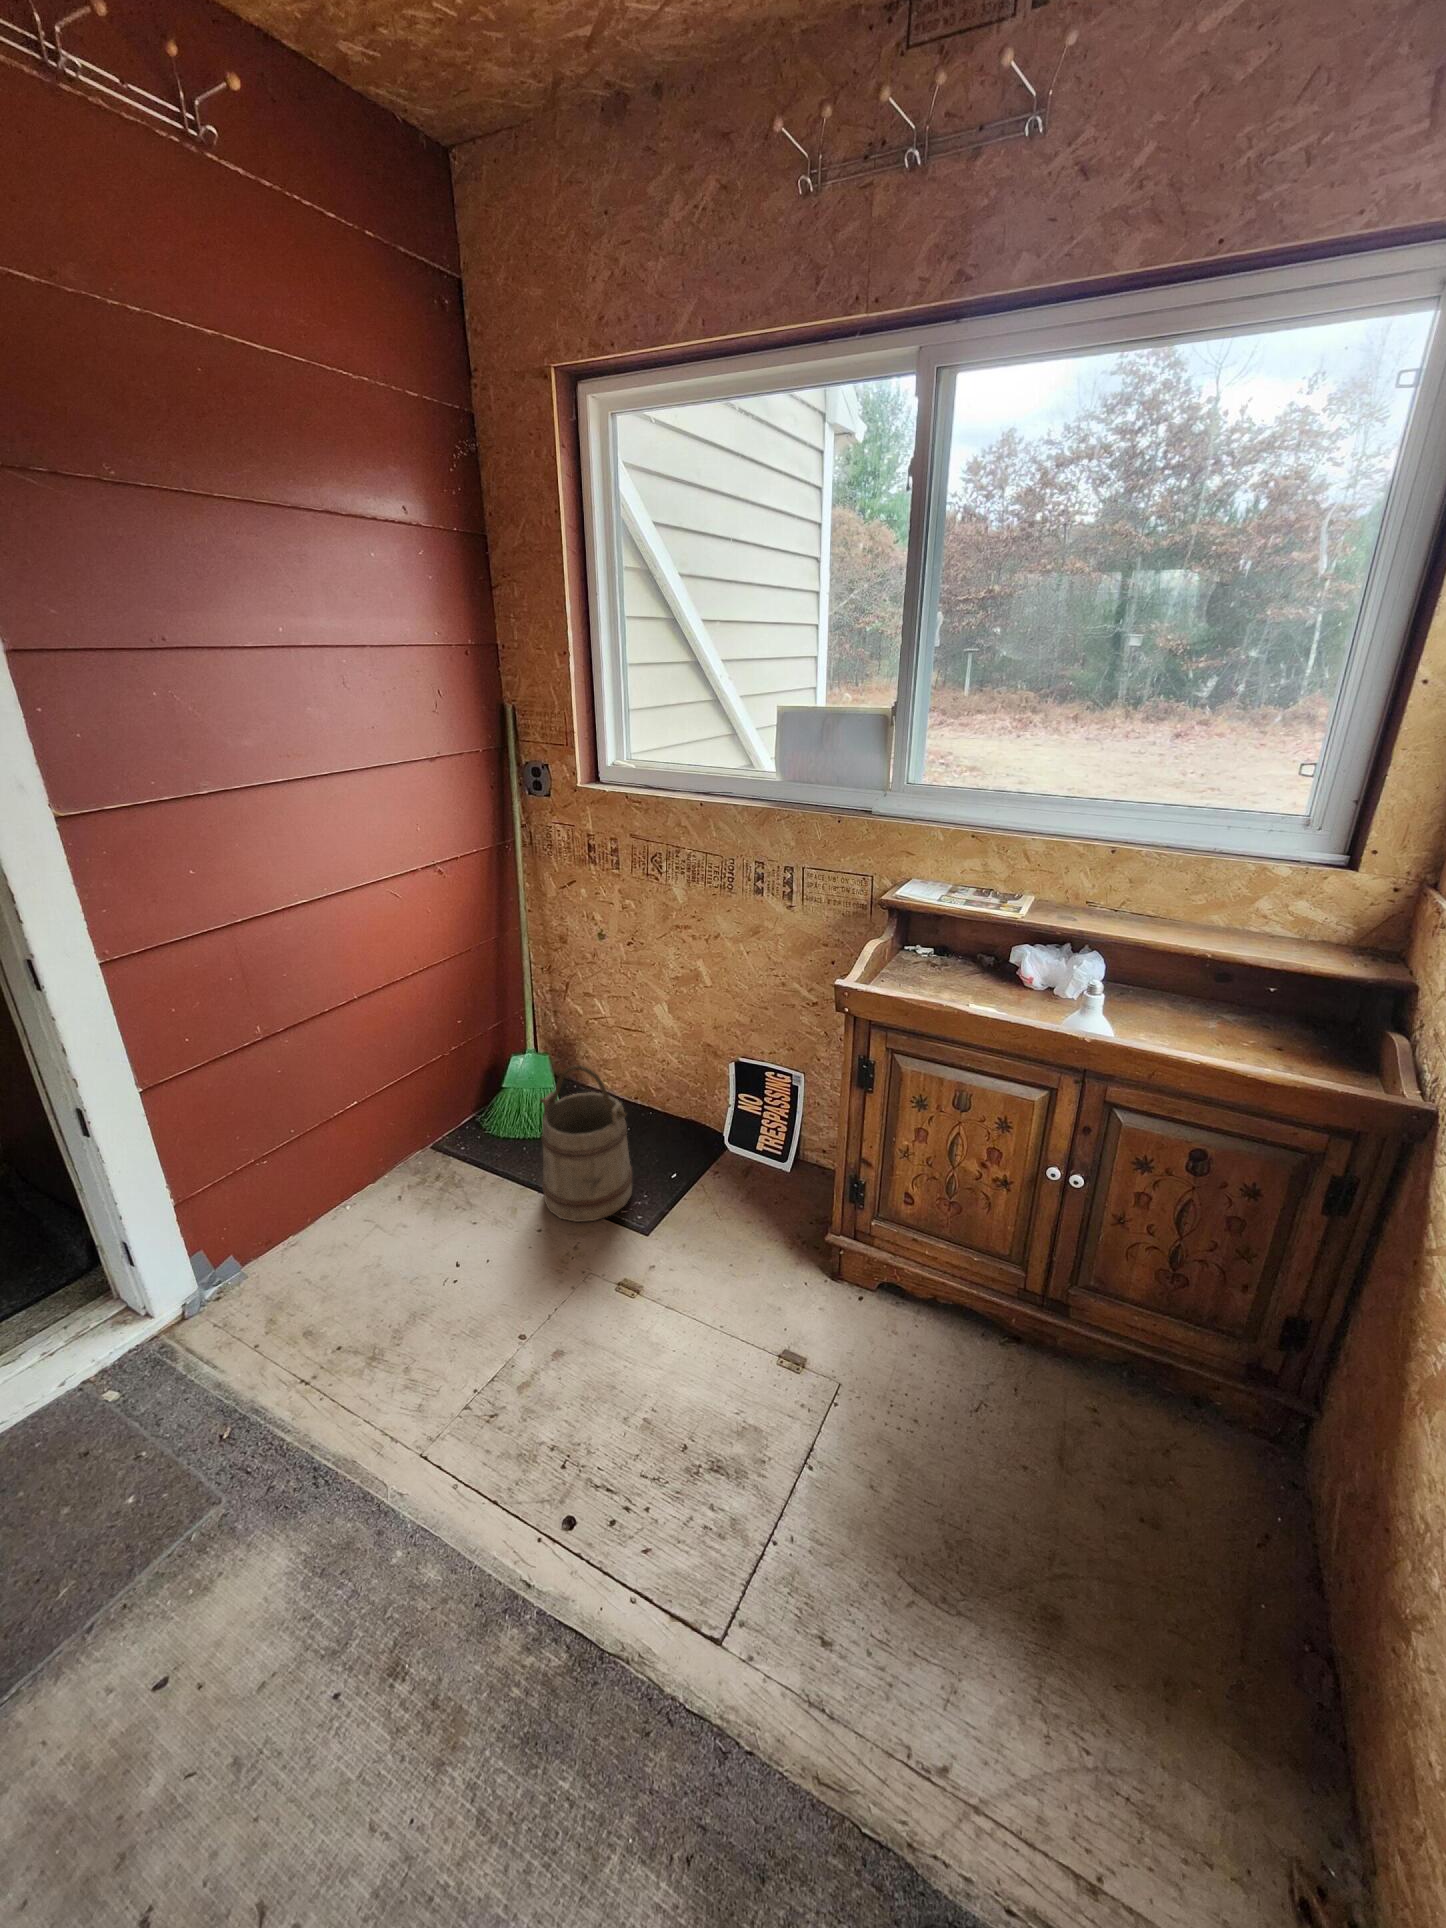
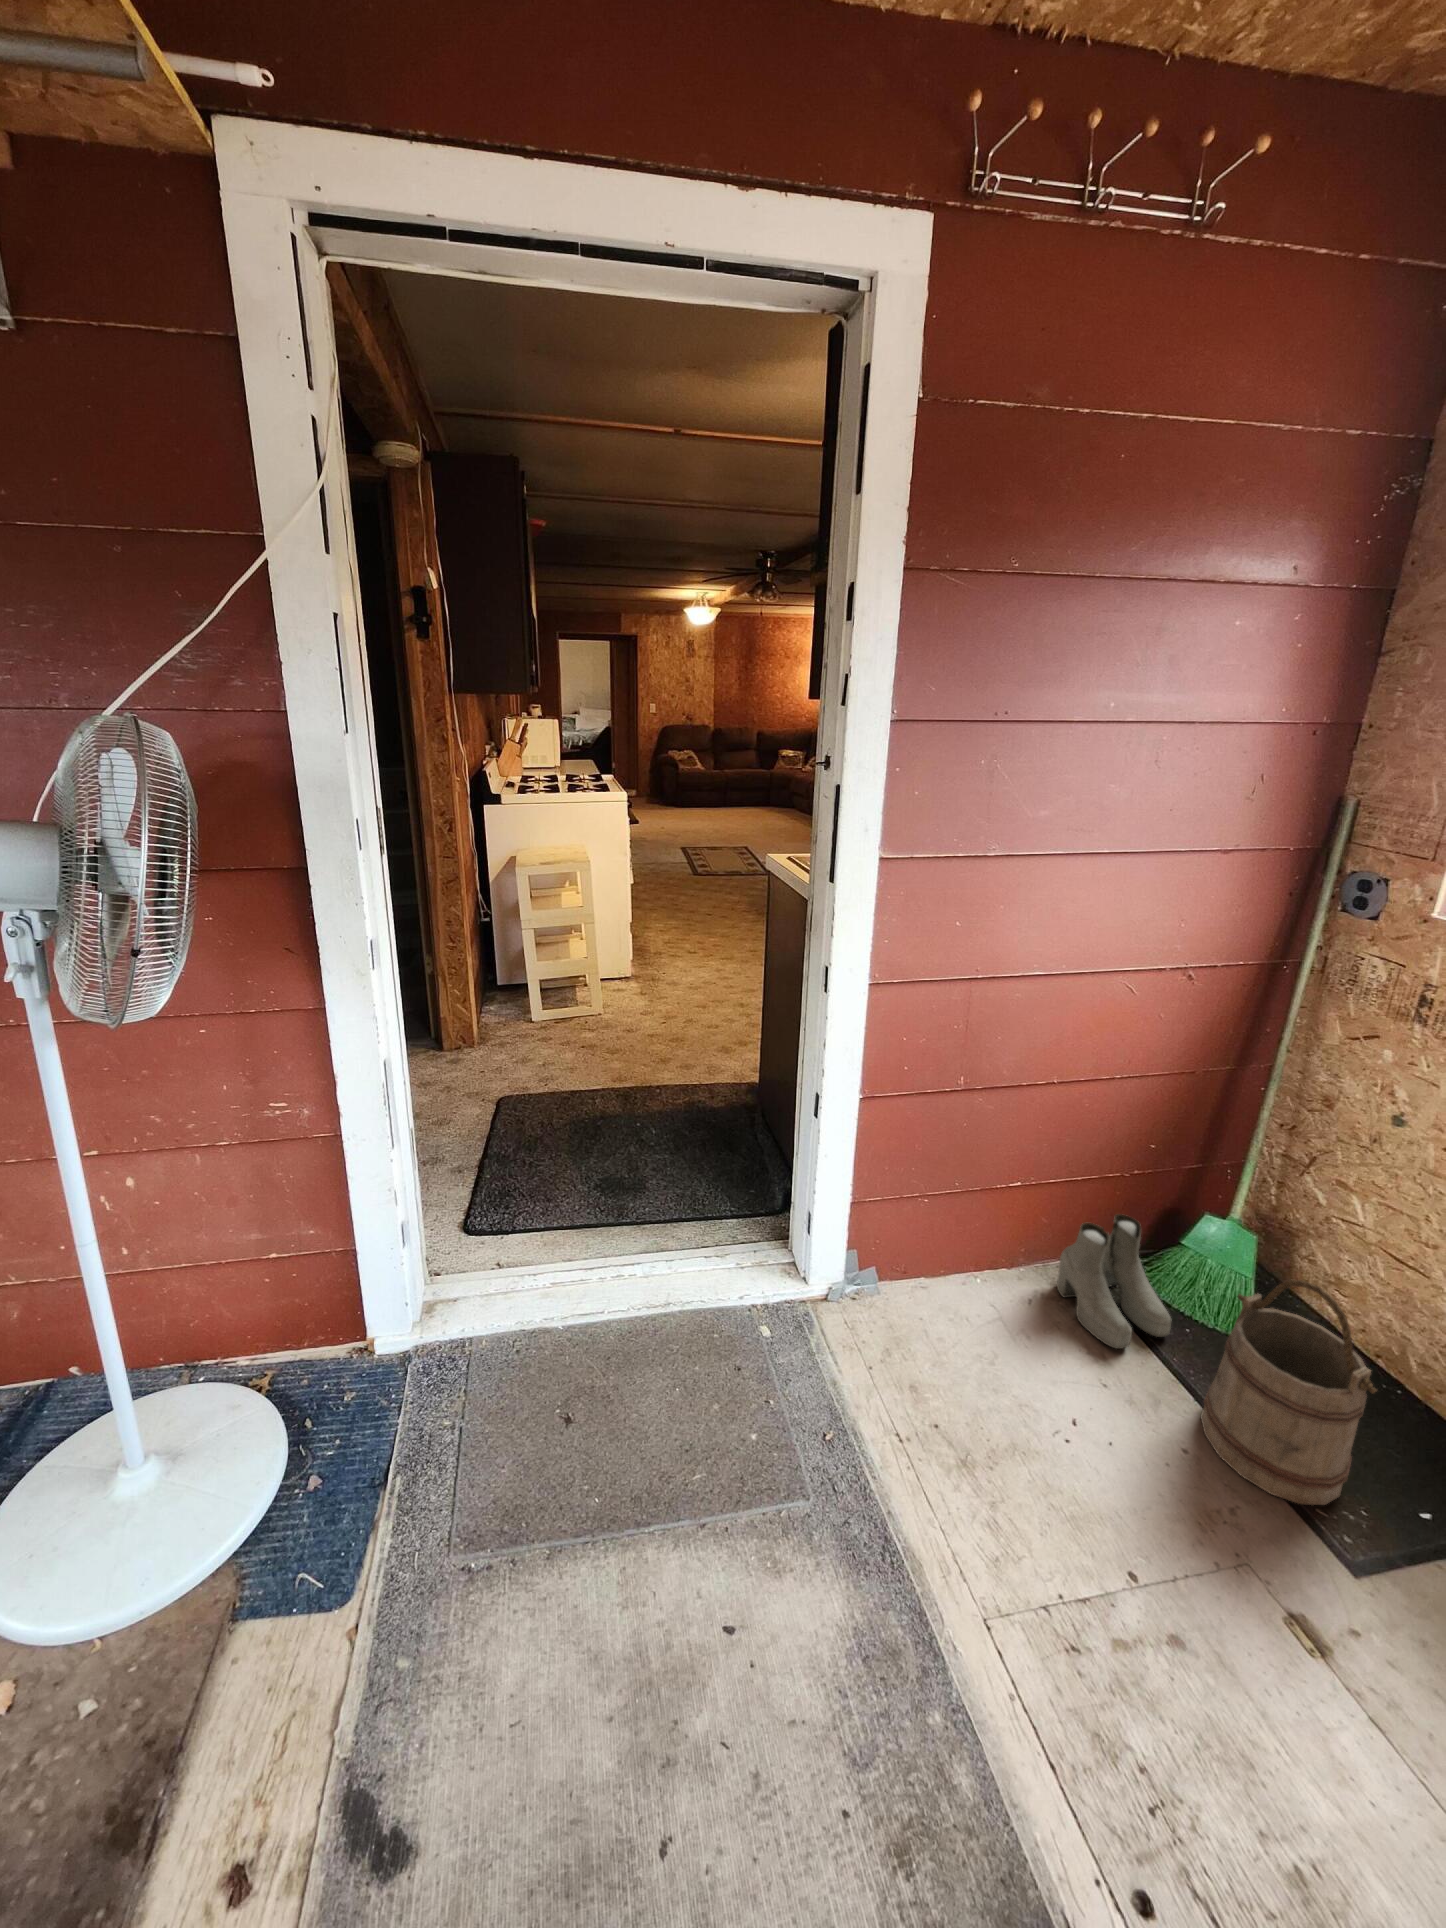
boots: none [414,1084,512,1192] -> present [1057,1214,1171,1349]

